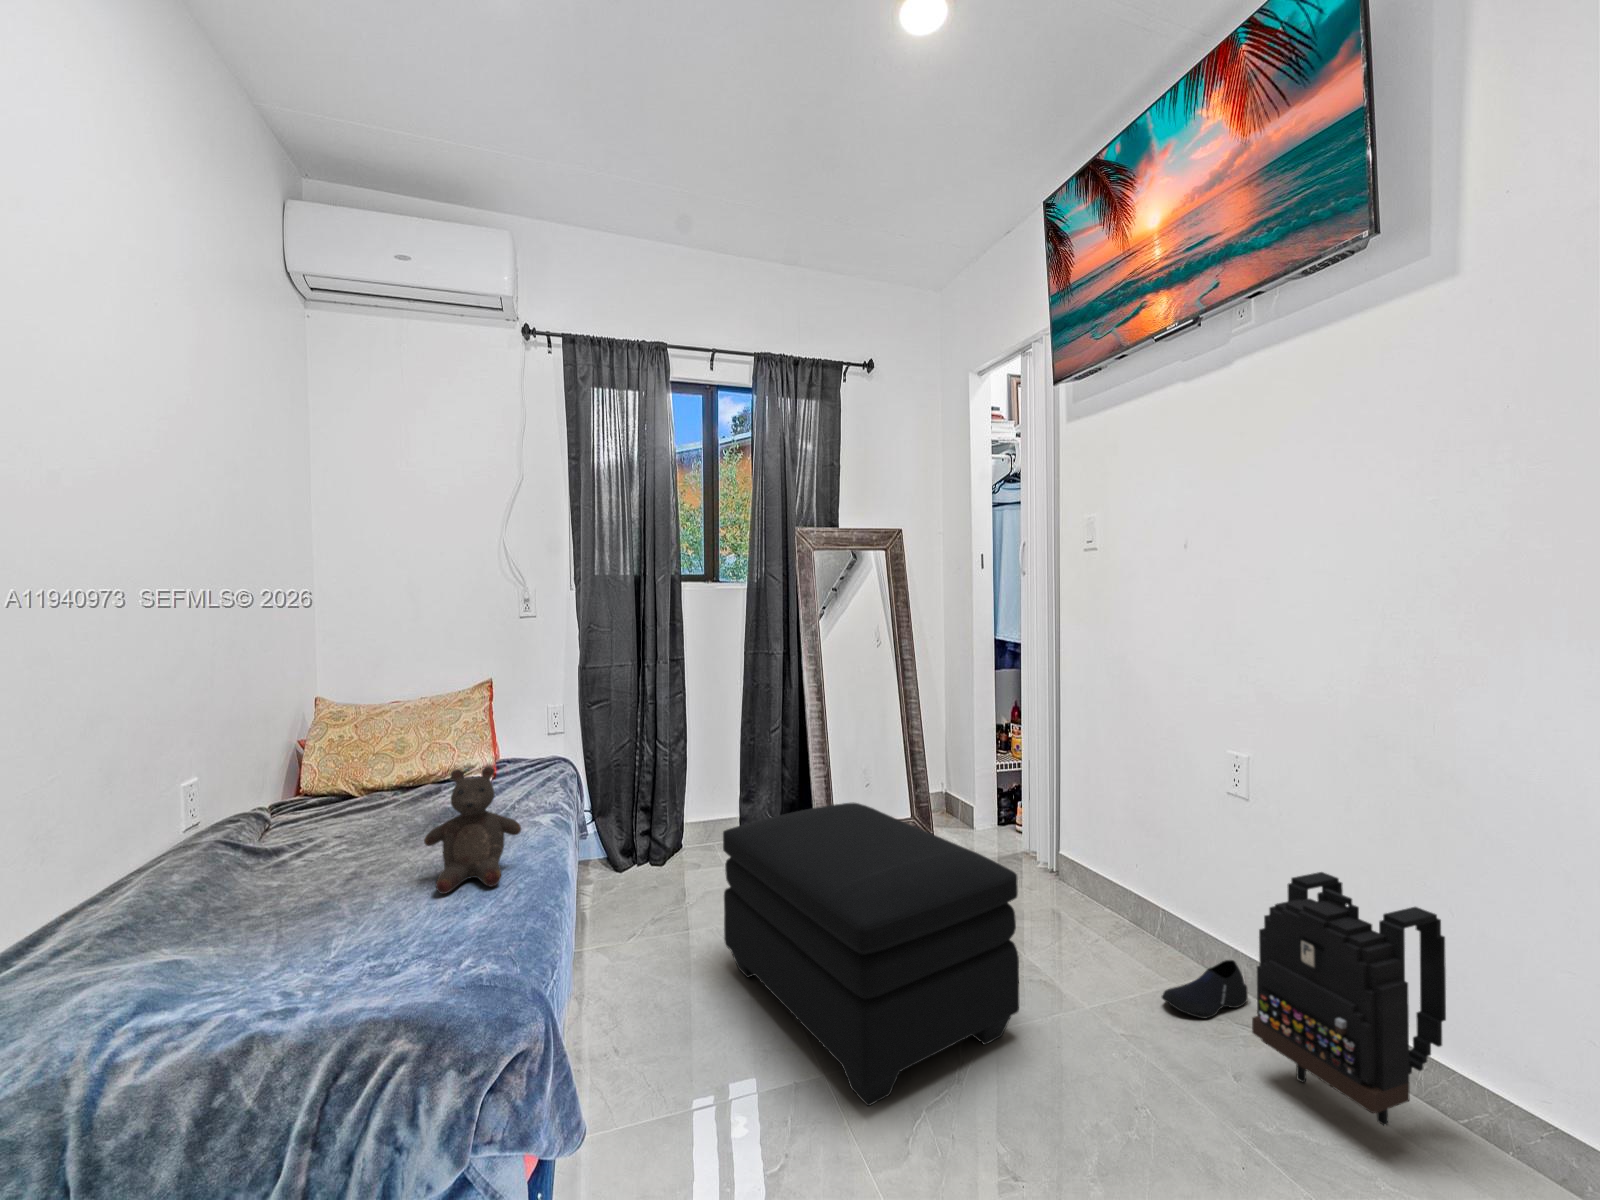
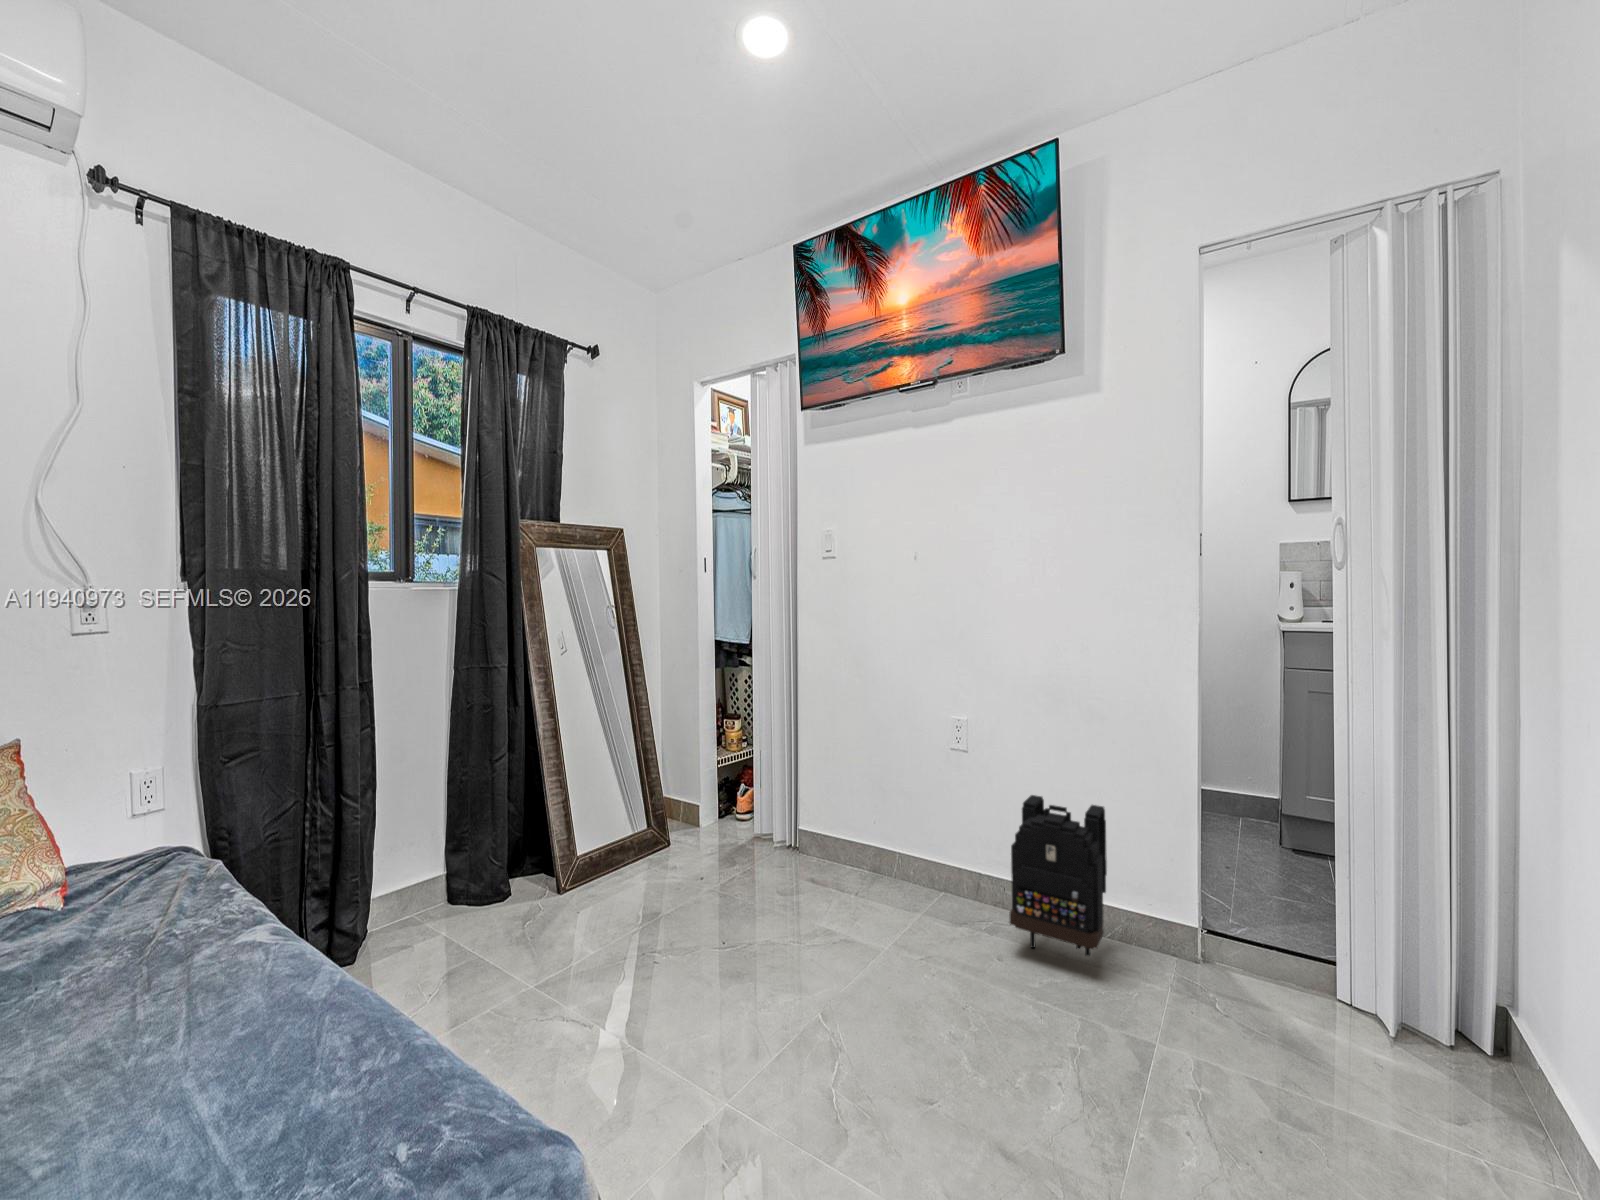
stuffed bear: present [424,767,521,894] -> none [95,870,293,1110]
ottoman: present [723,803,1019,1106] -> none [534,819,861,1117]
shoe: present [1161,960,1248,1018] -> none [930,877,973,928]

